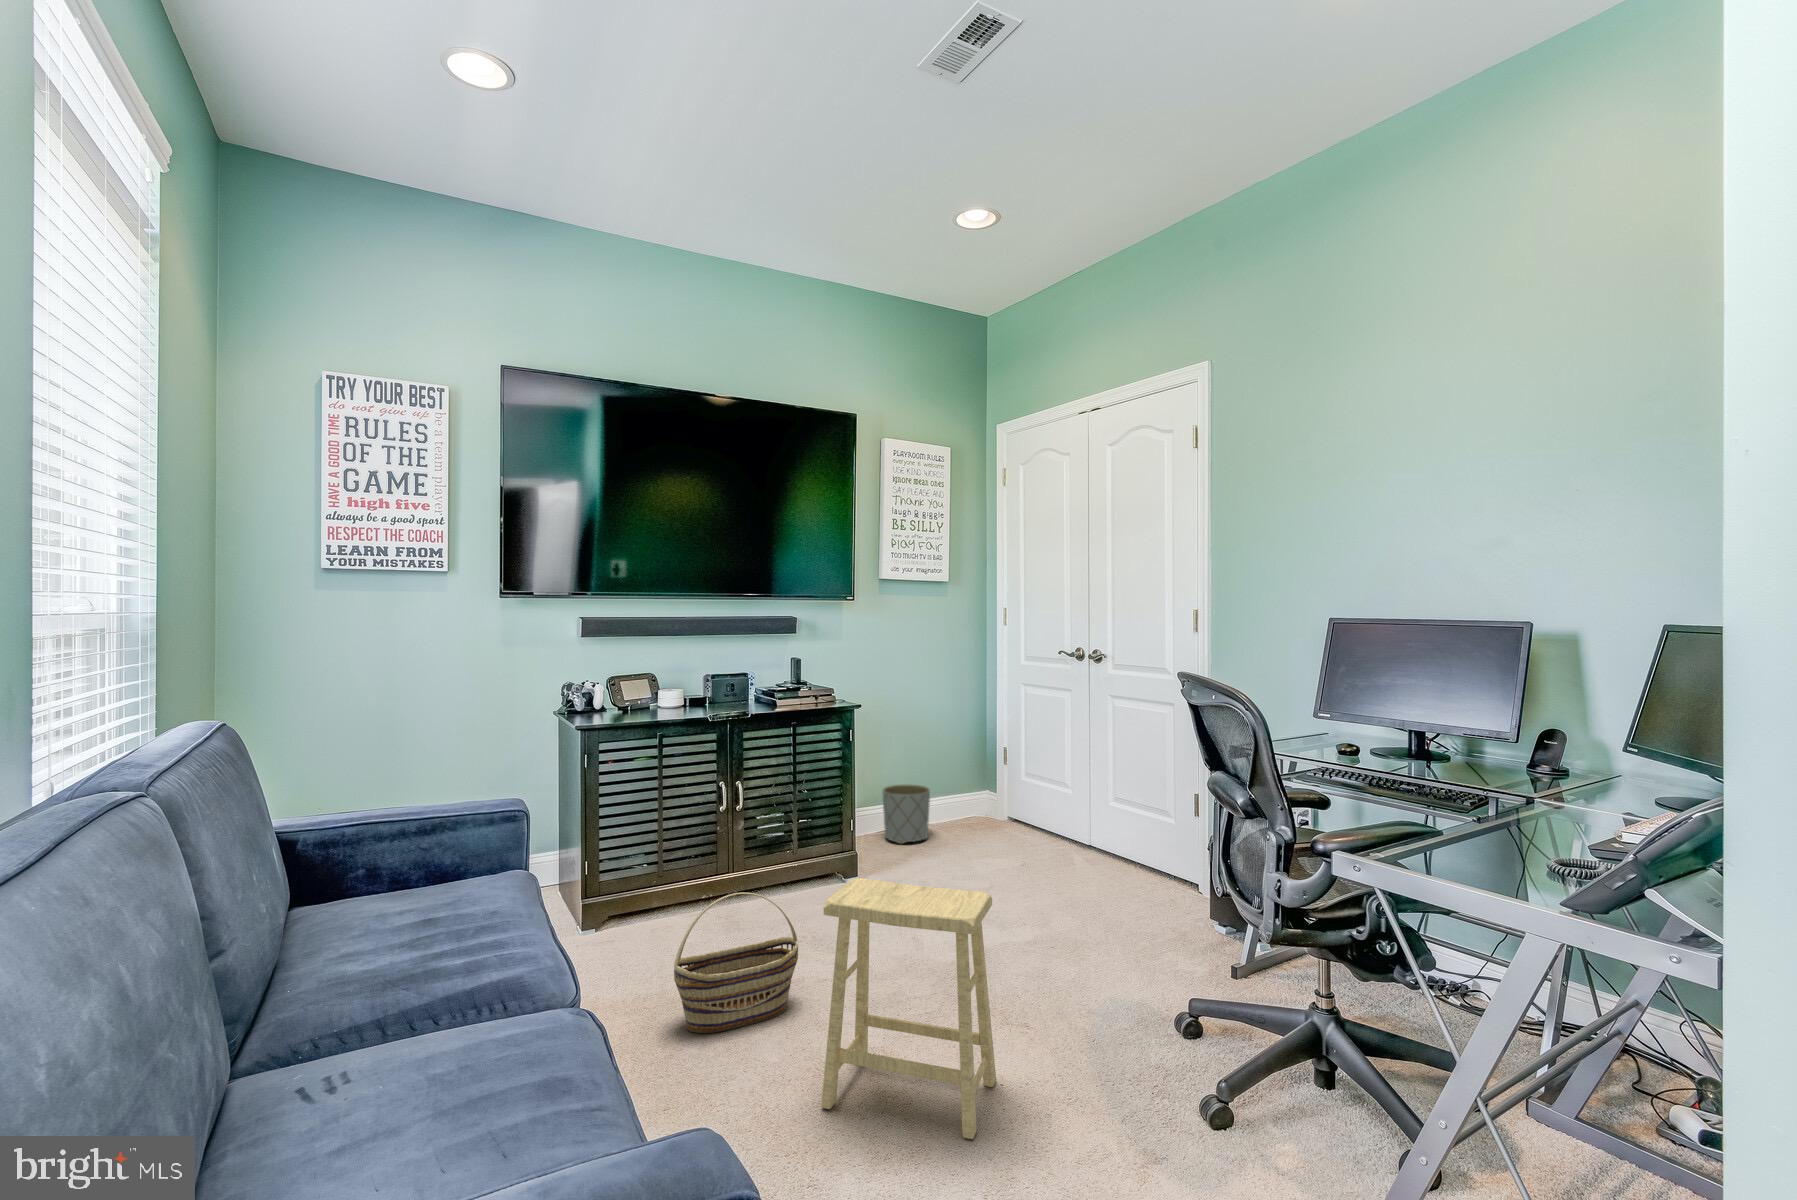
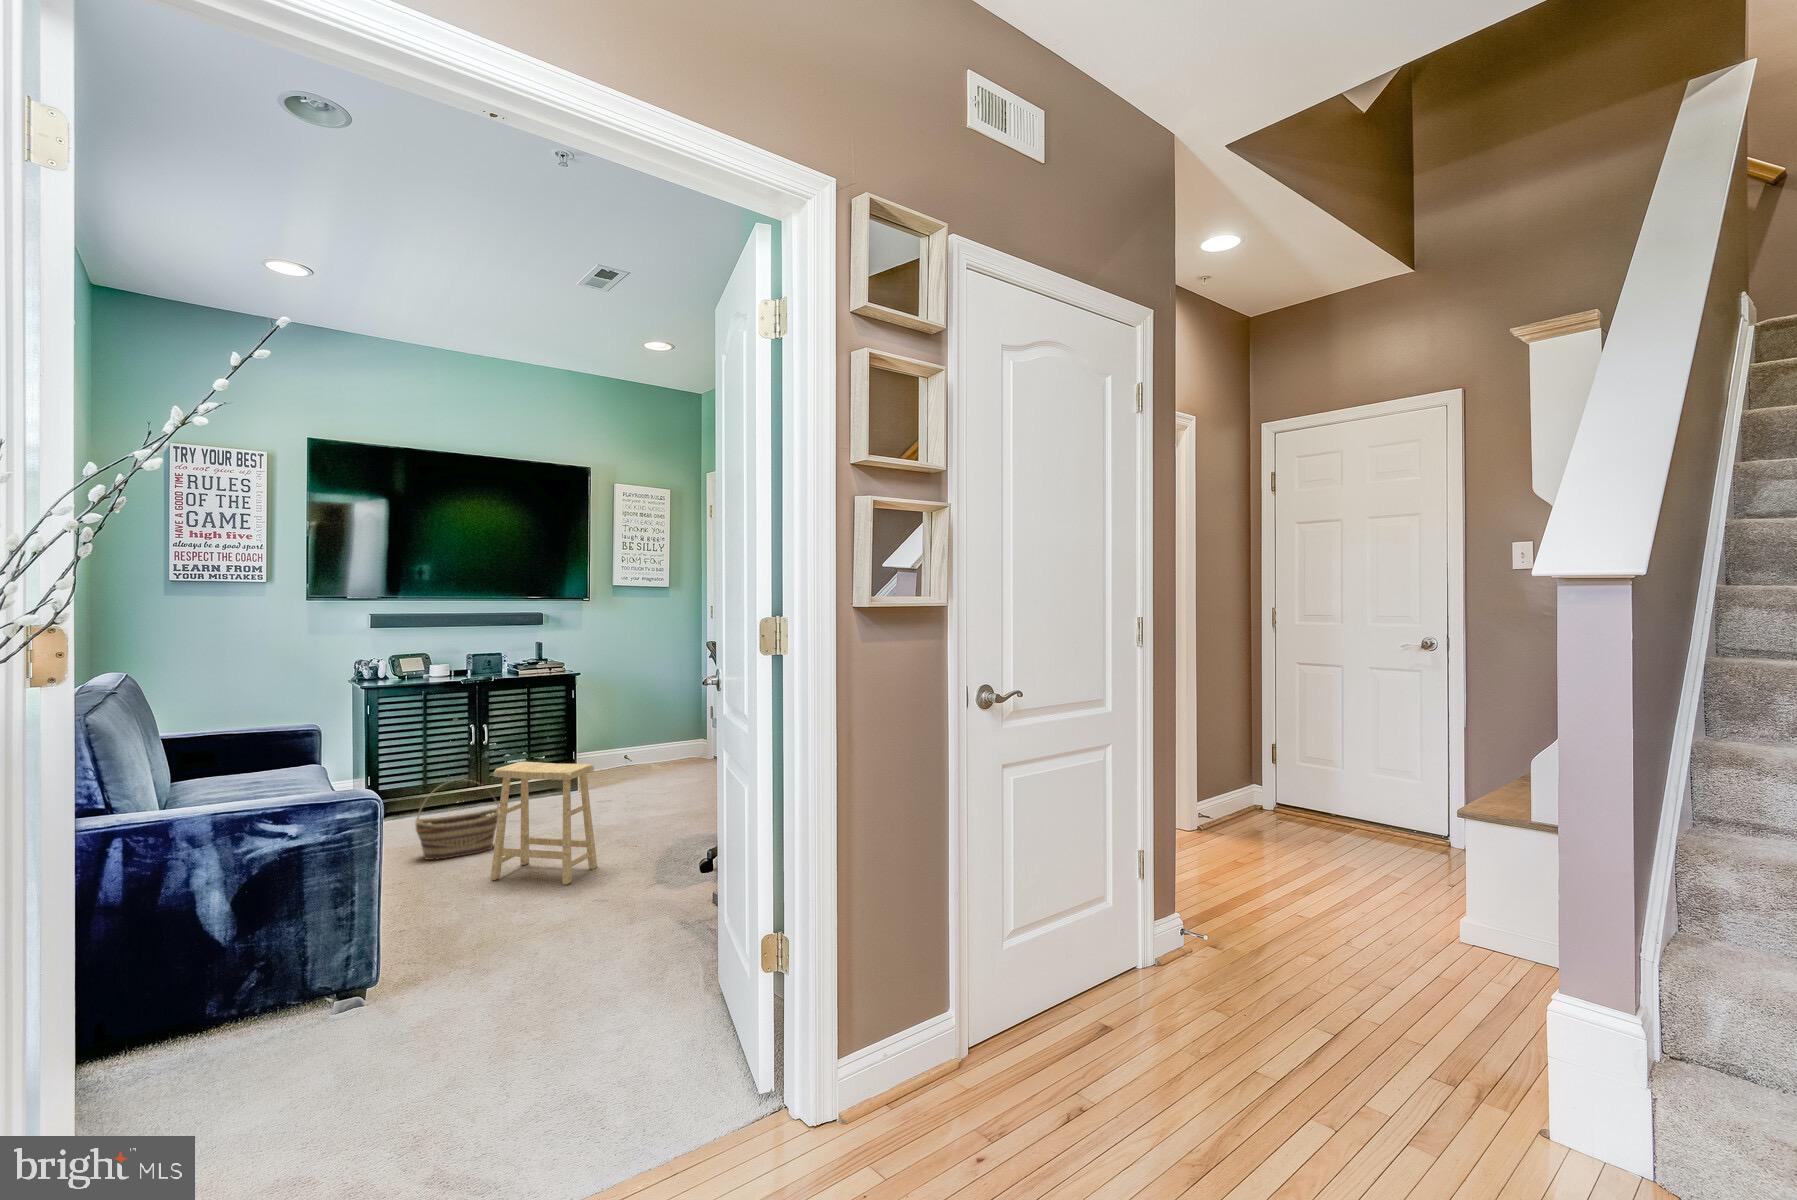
planter: present [882,785,930,844] -> none [610,734,646,775]

